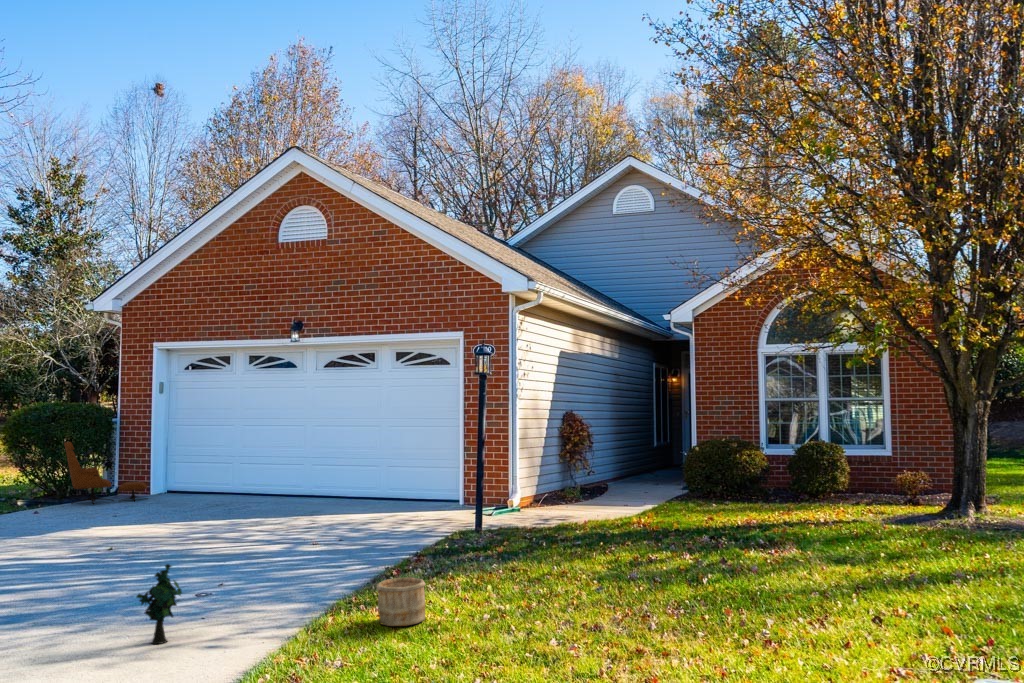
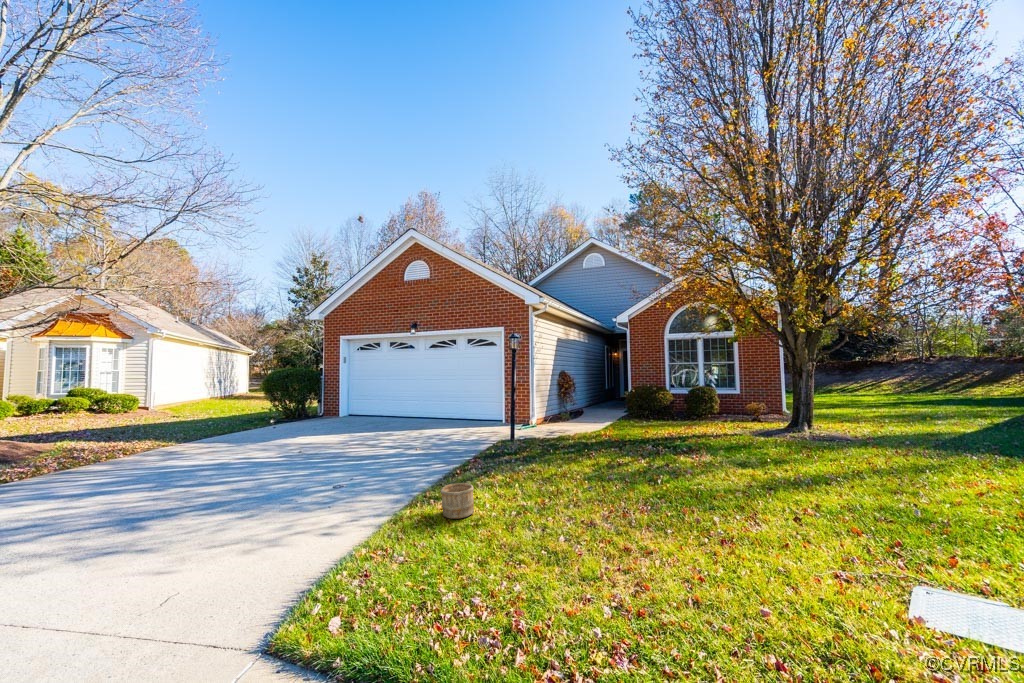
lounge chair: present [64,442,147,504] -> none [291,389,337,423]
decorative plant: present [136,564,182,644] -> none [276,477,310,533]

